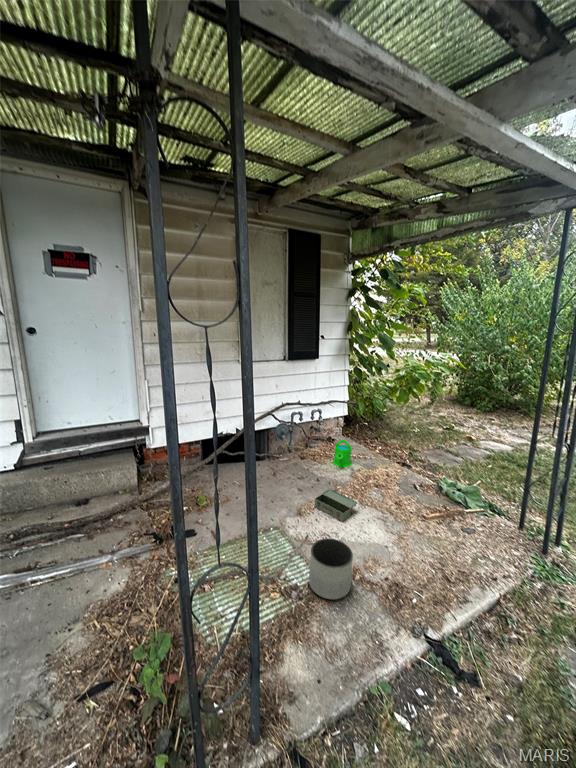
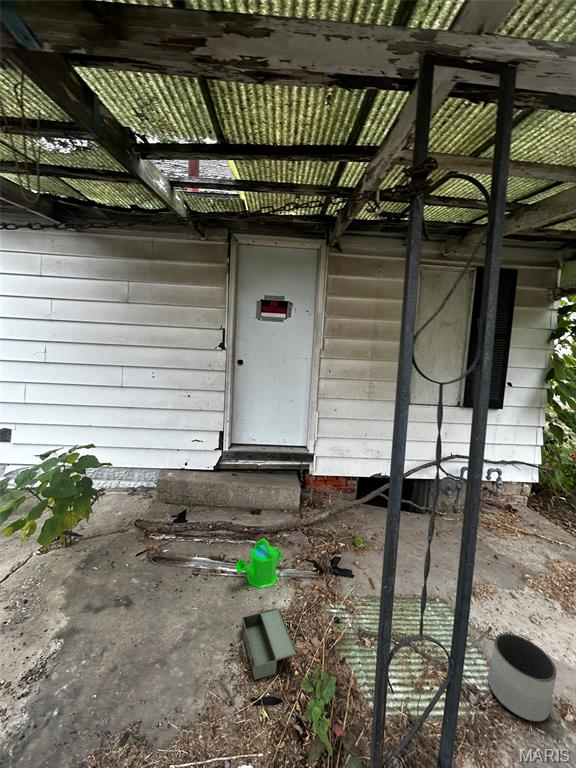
watering can: present [333,440,351,467] -> present [236,538,282,588]
toolbox: present [314,490,357,522] -> present [241,608,296,680]

